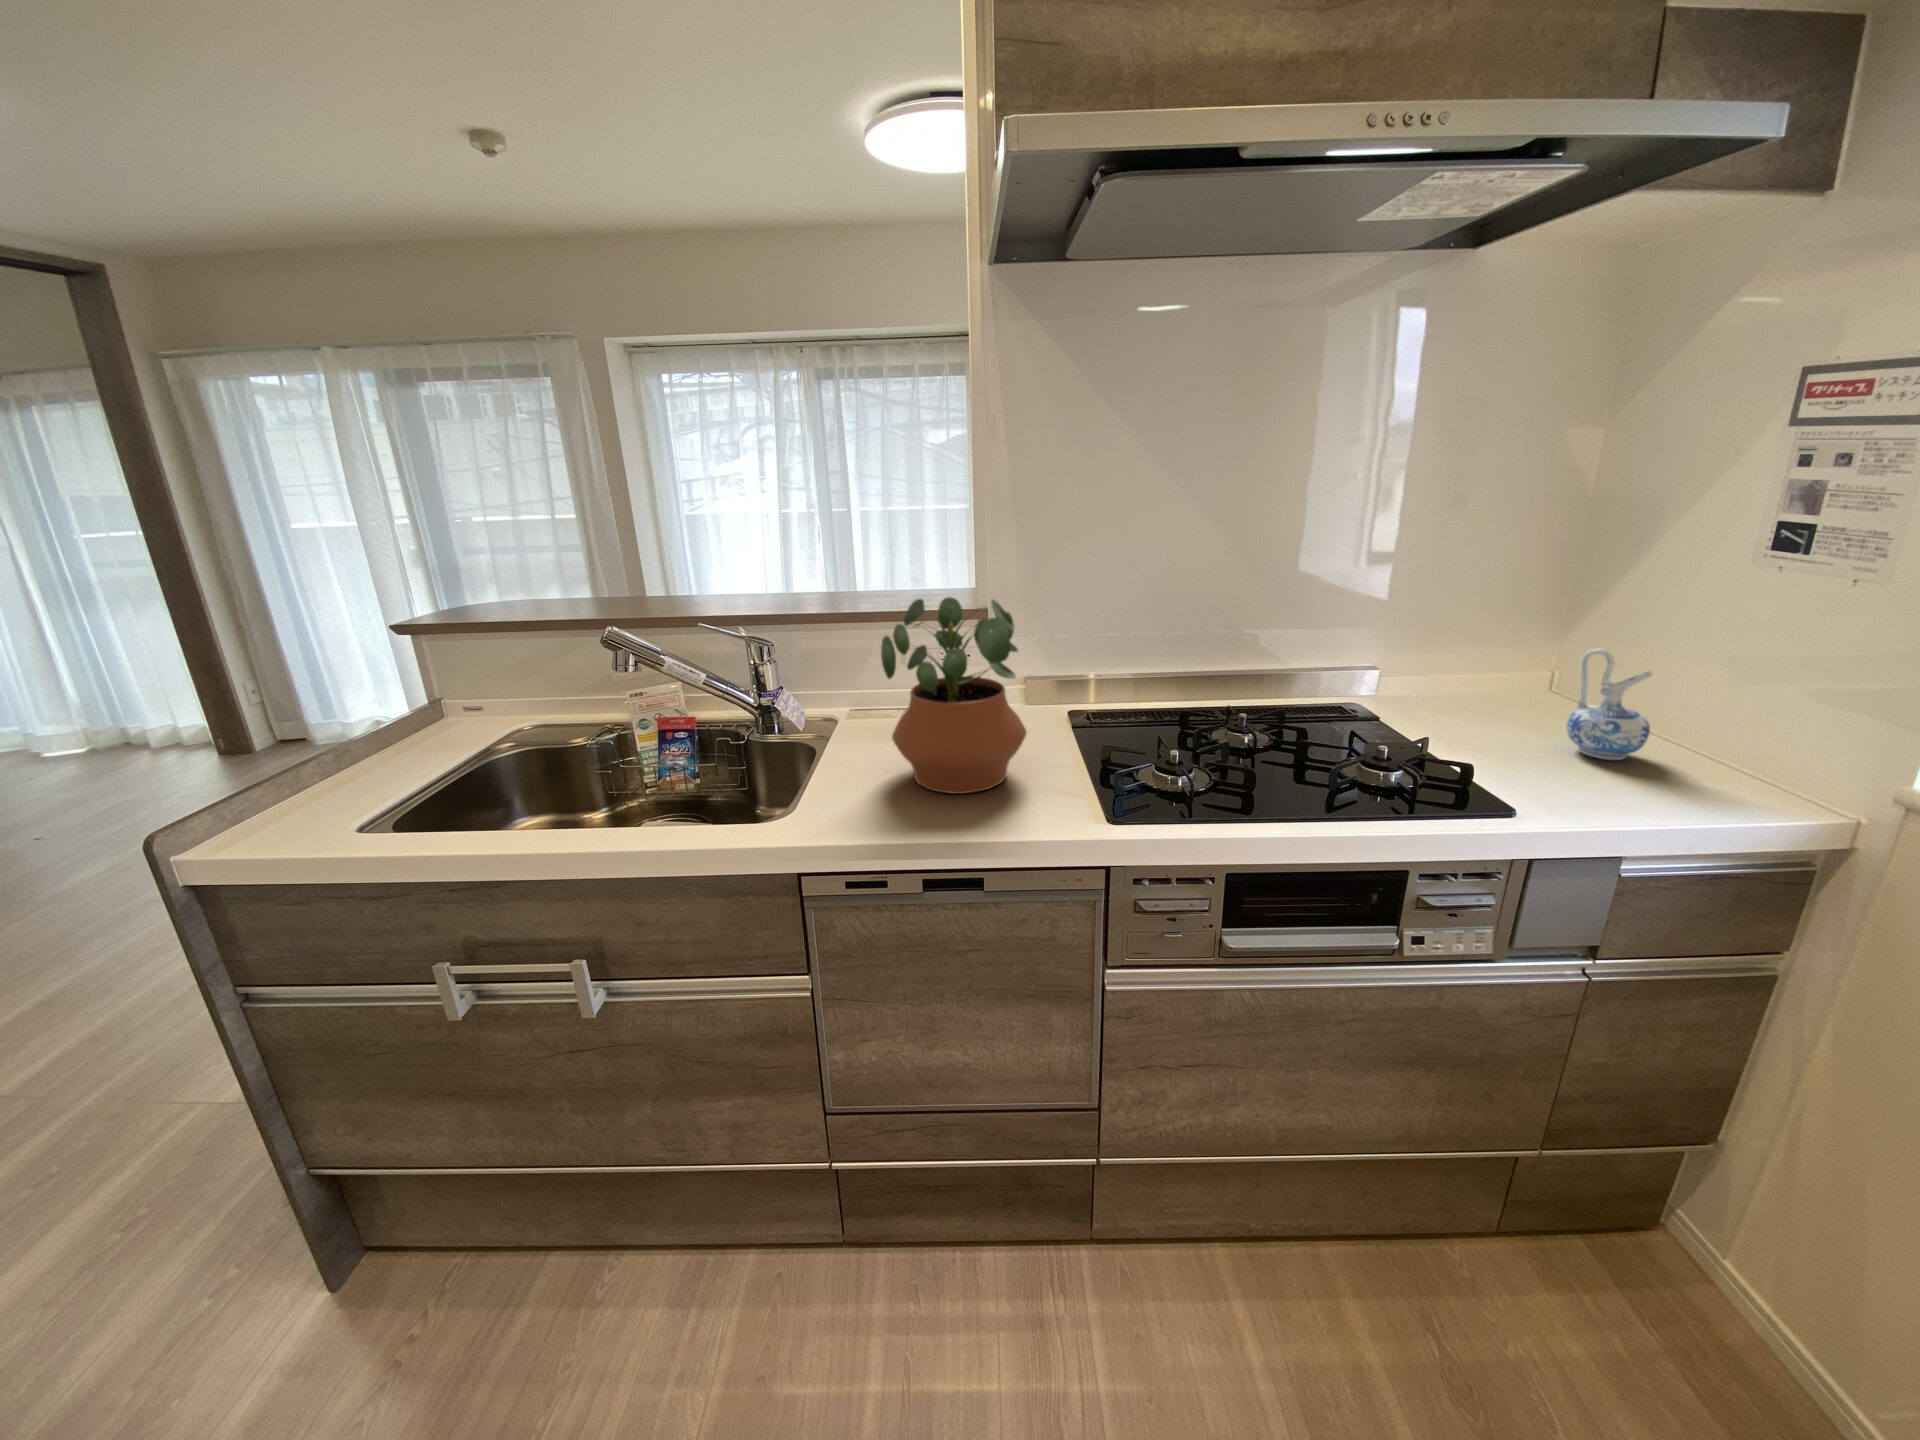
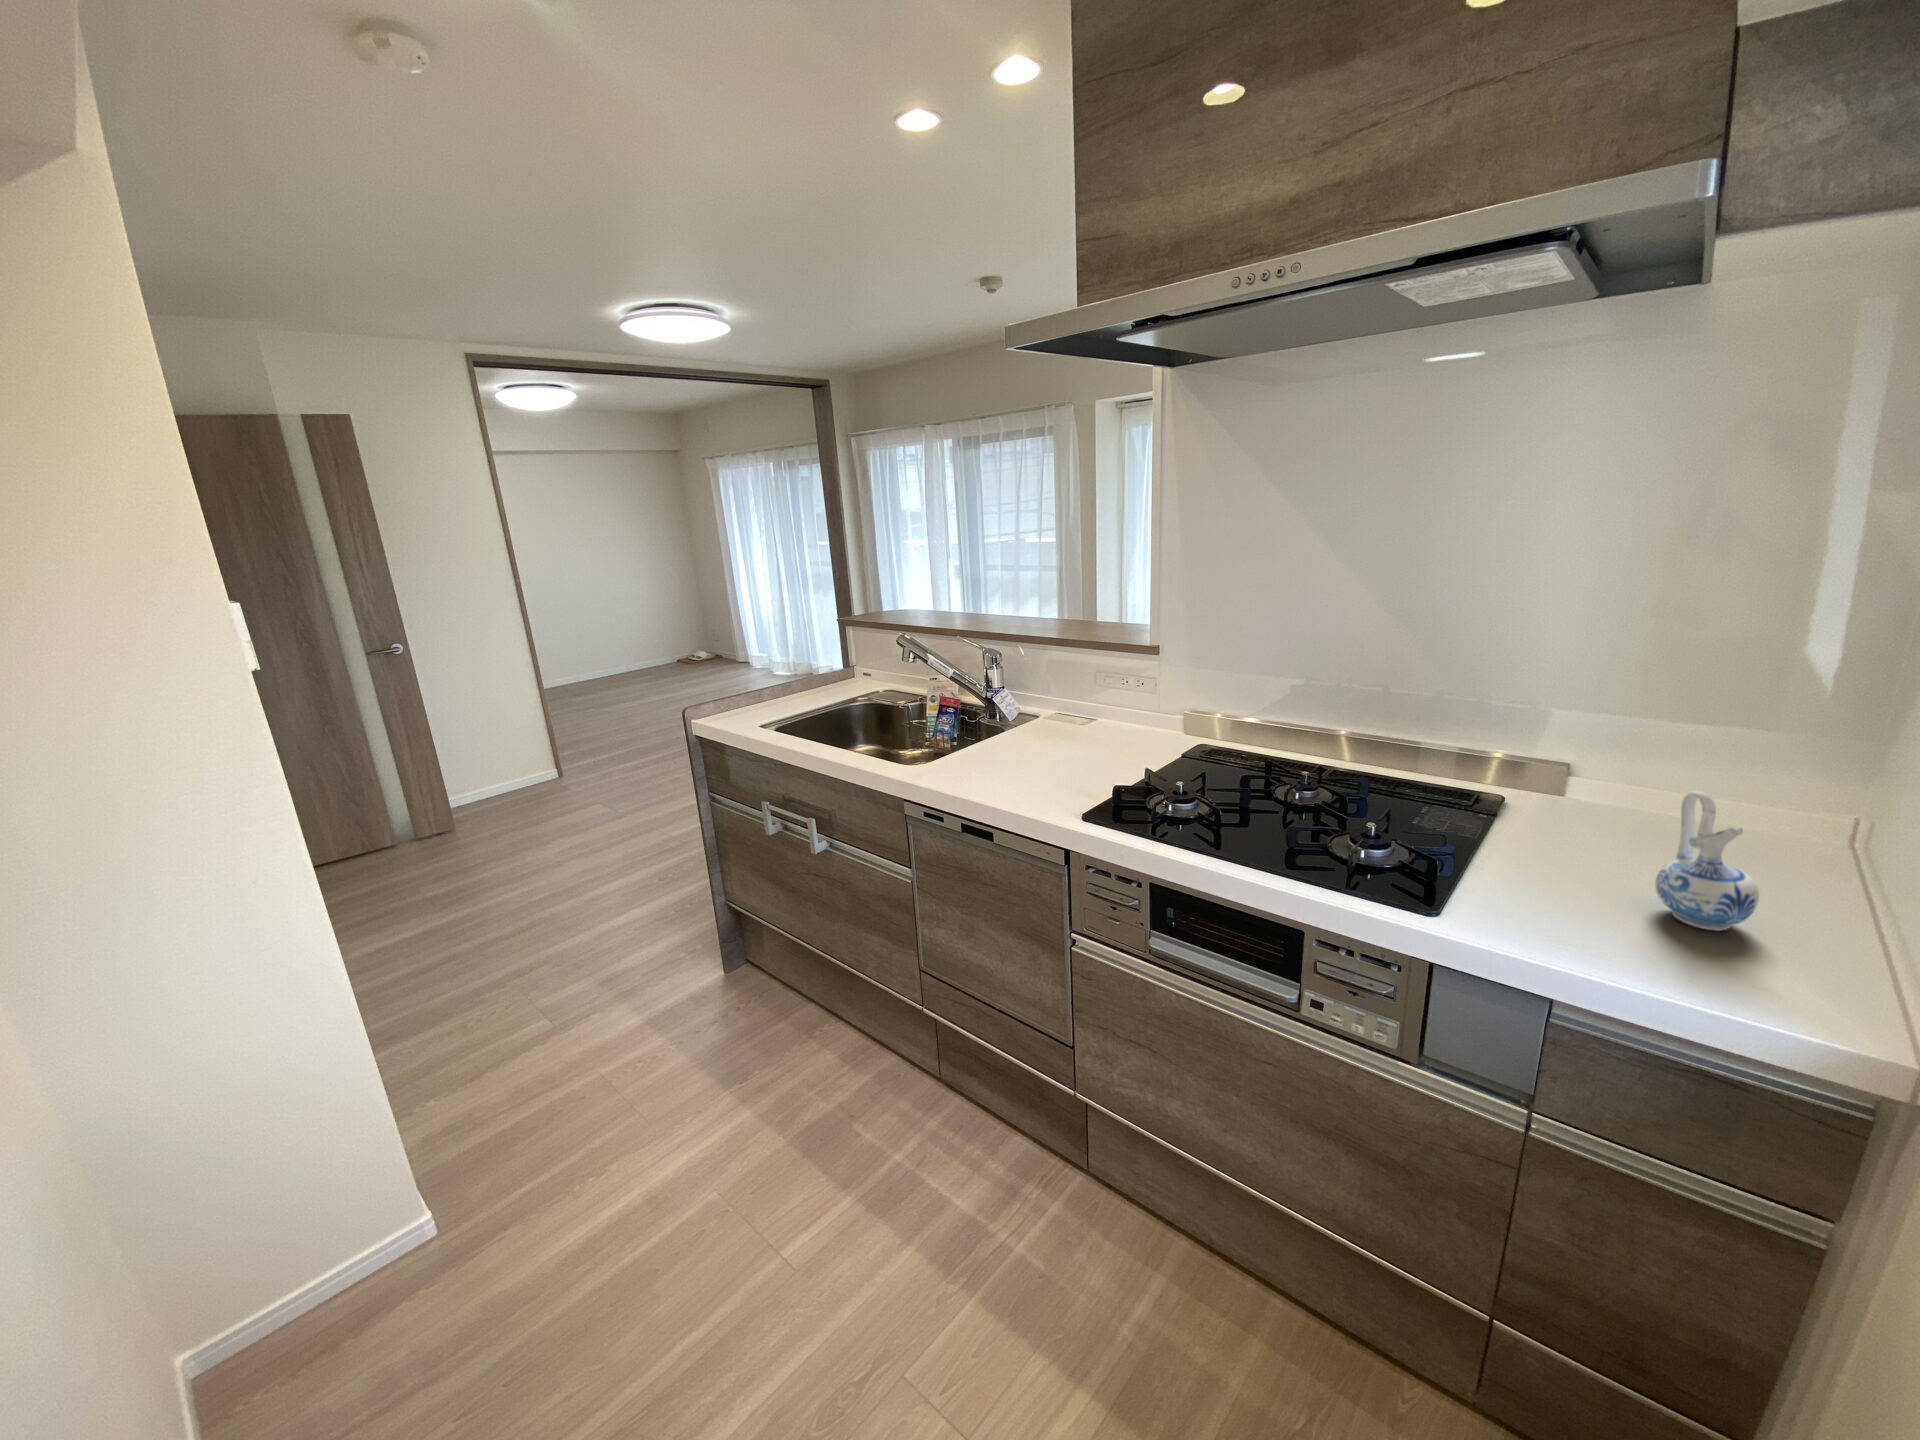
potted plant: present [881,597,1027,794] -> none [998,637,1114,782]

